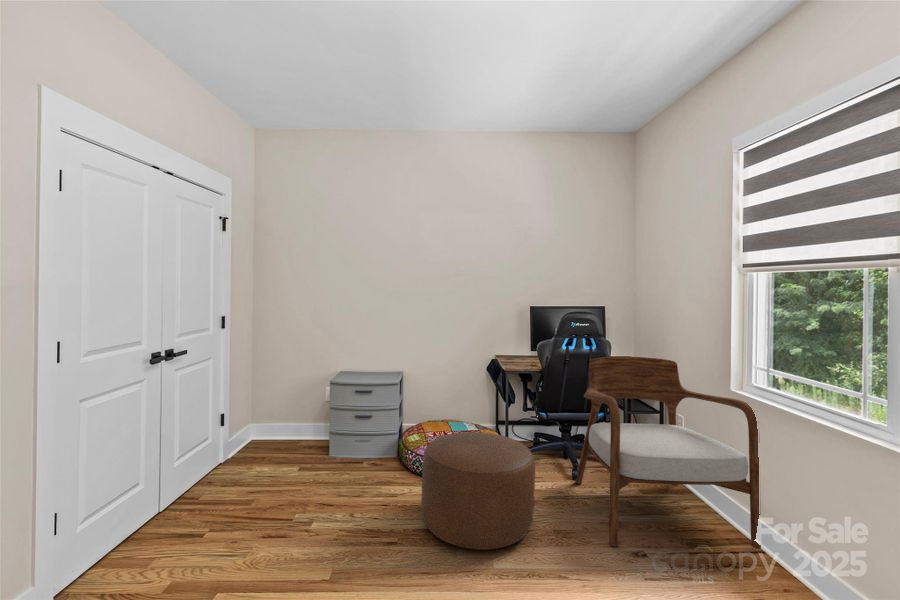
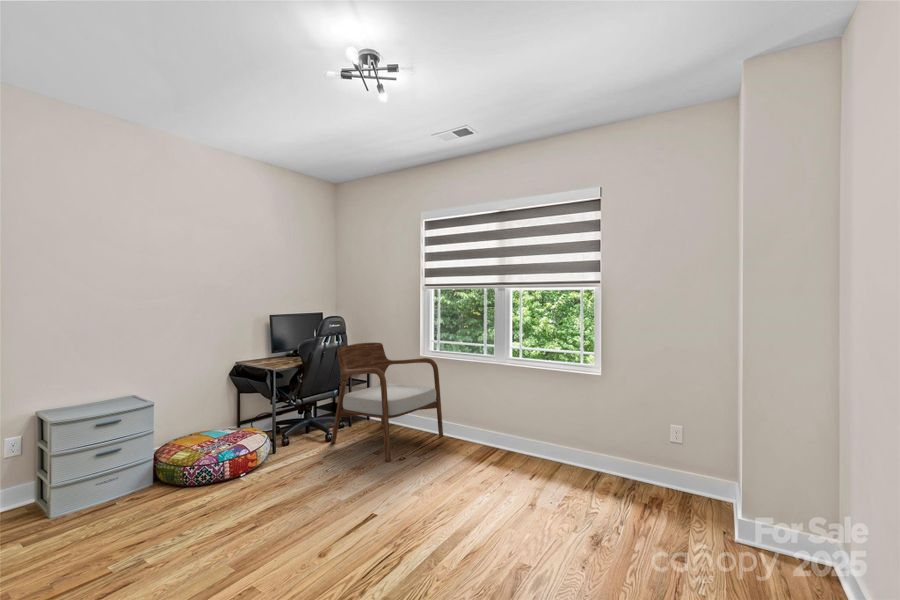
ottoman: present [421,432,535,550] -> none [250,417,346,504]

